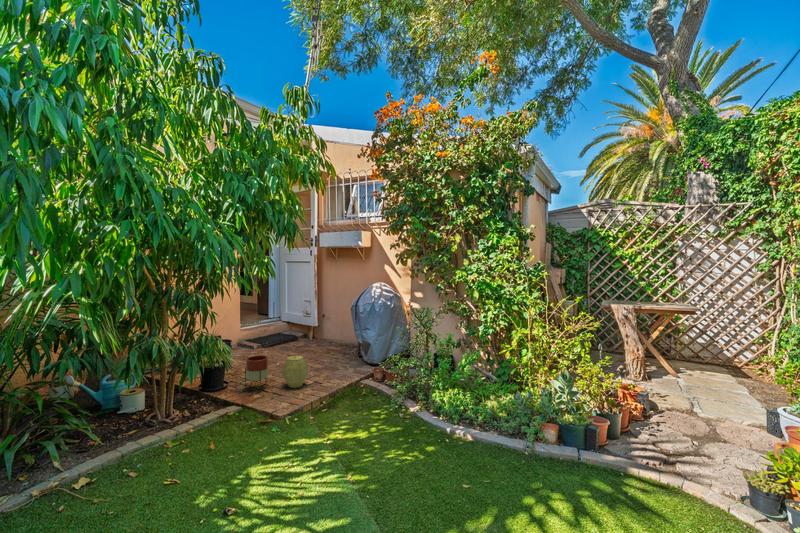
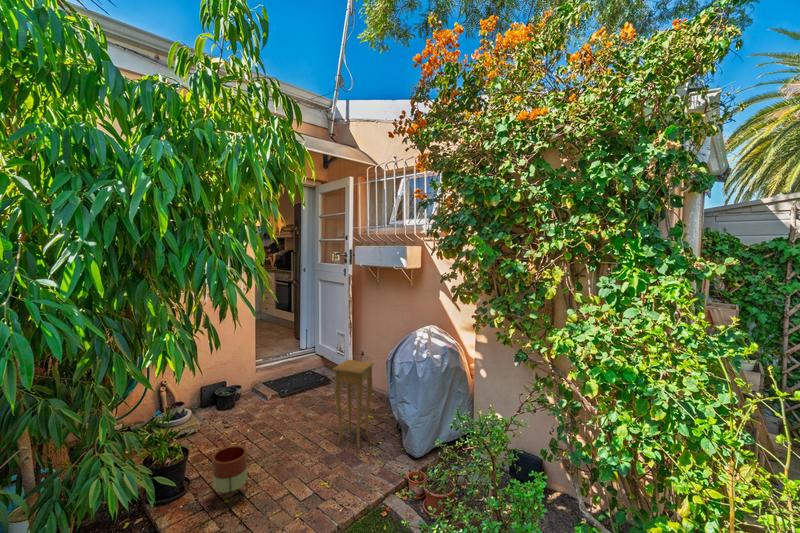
side table: none [316,308,343,366] -> present [333,360,374,449]
woven basket: present [283,356,308,388] -> none [268,449,306,504]

